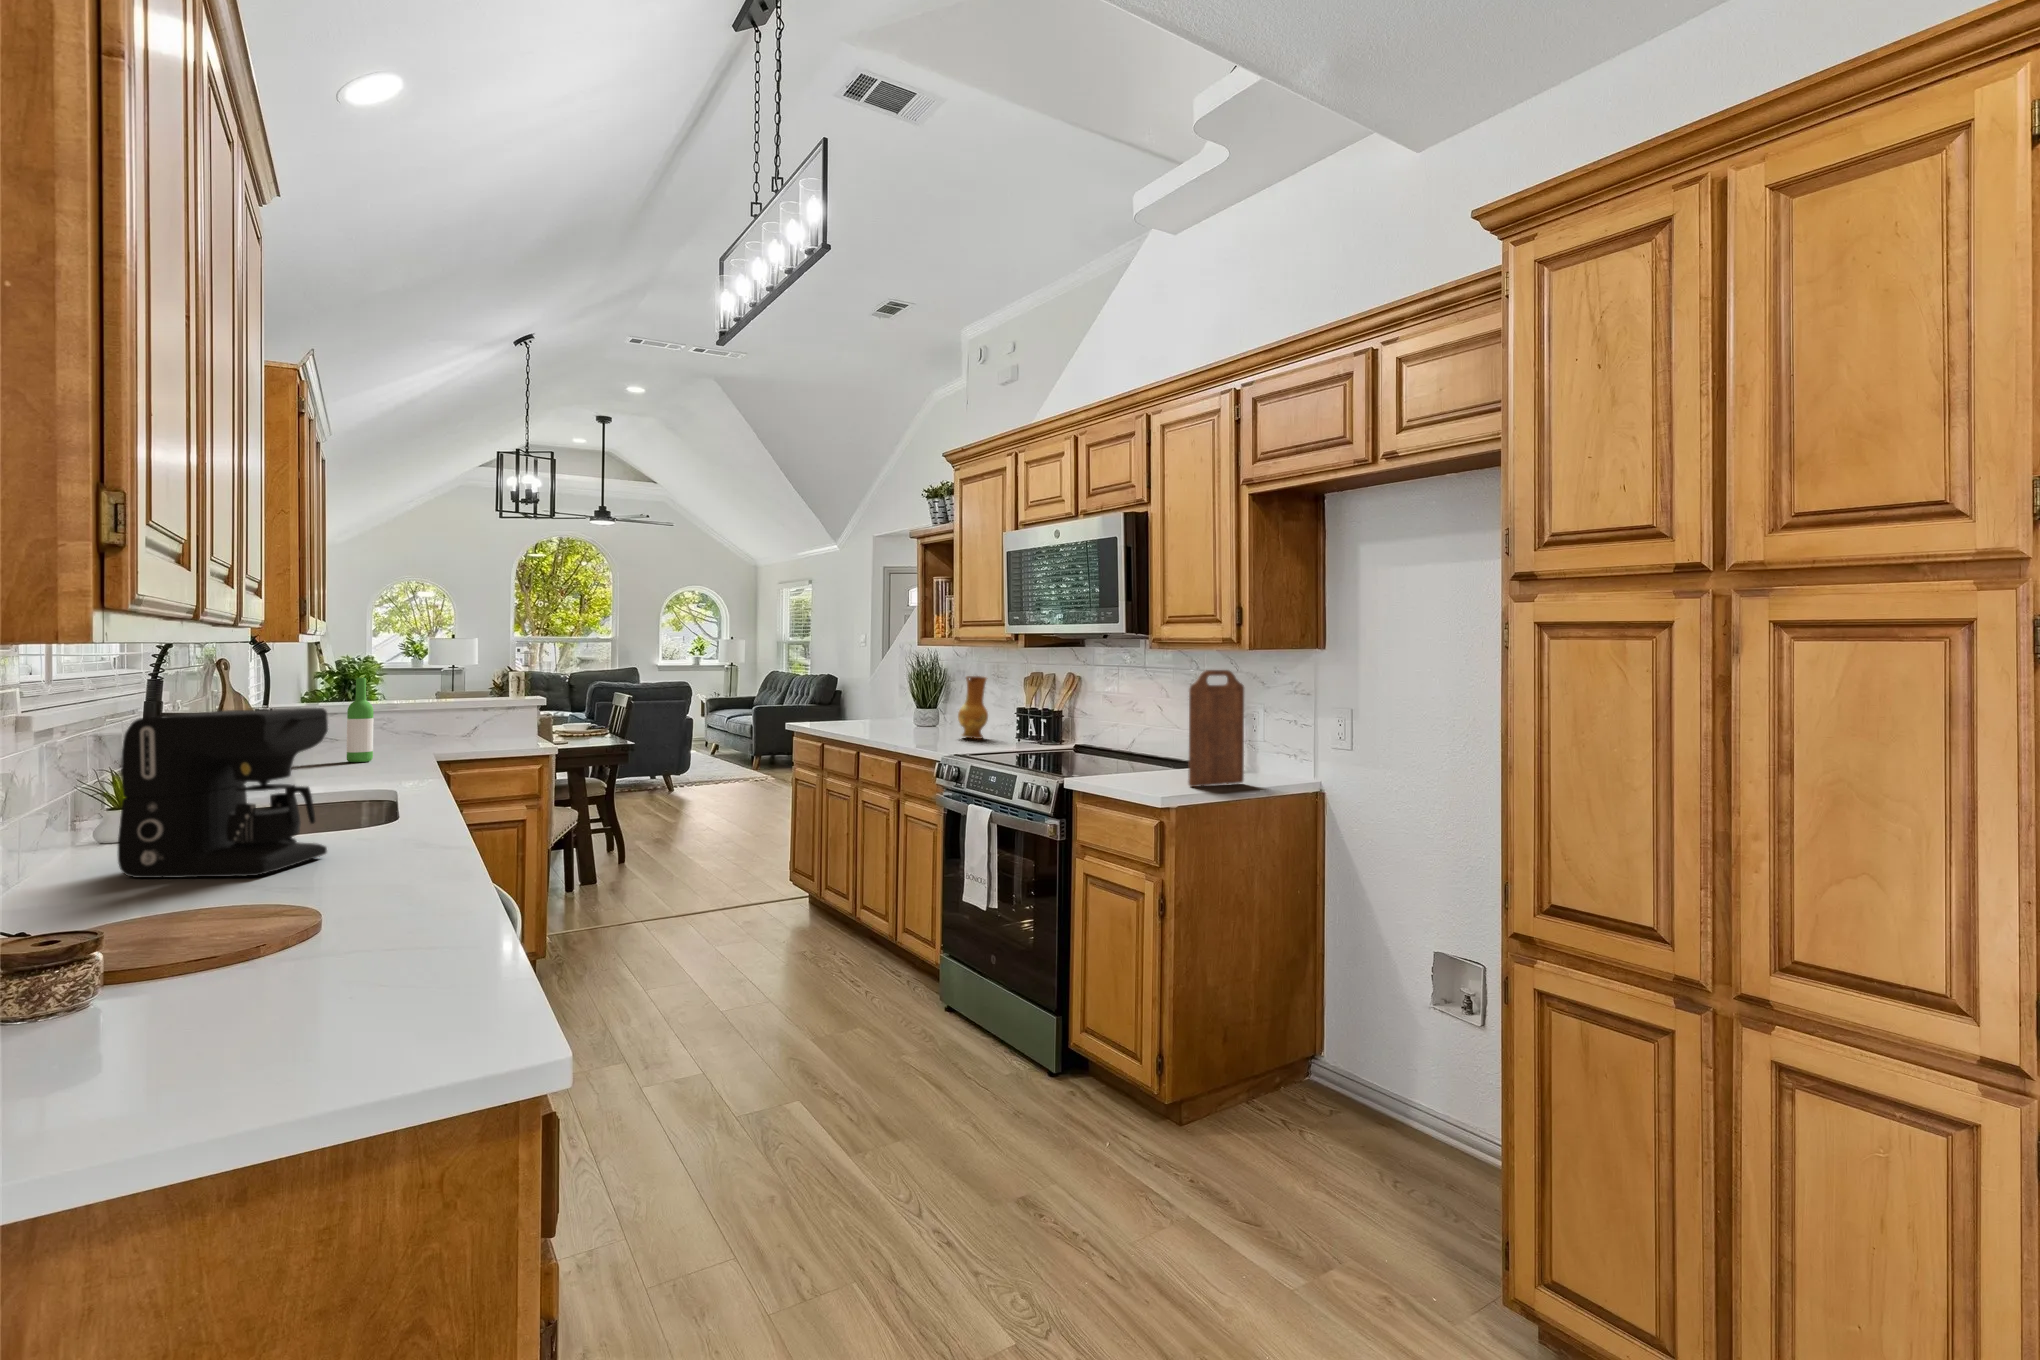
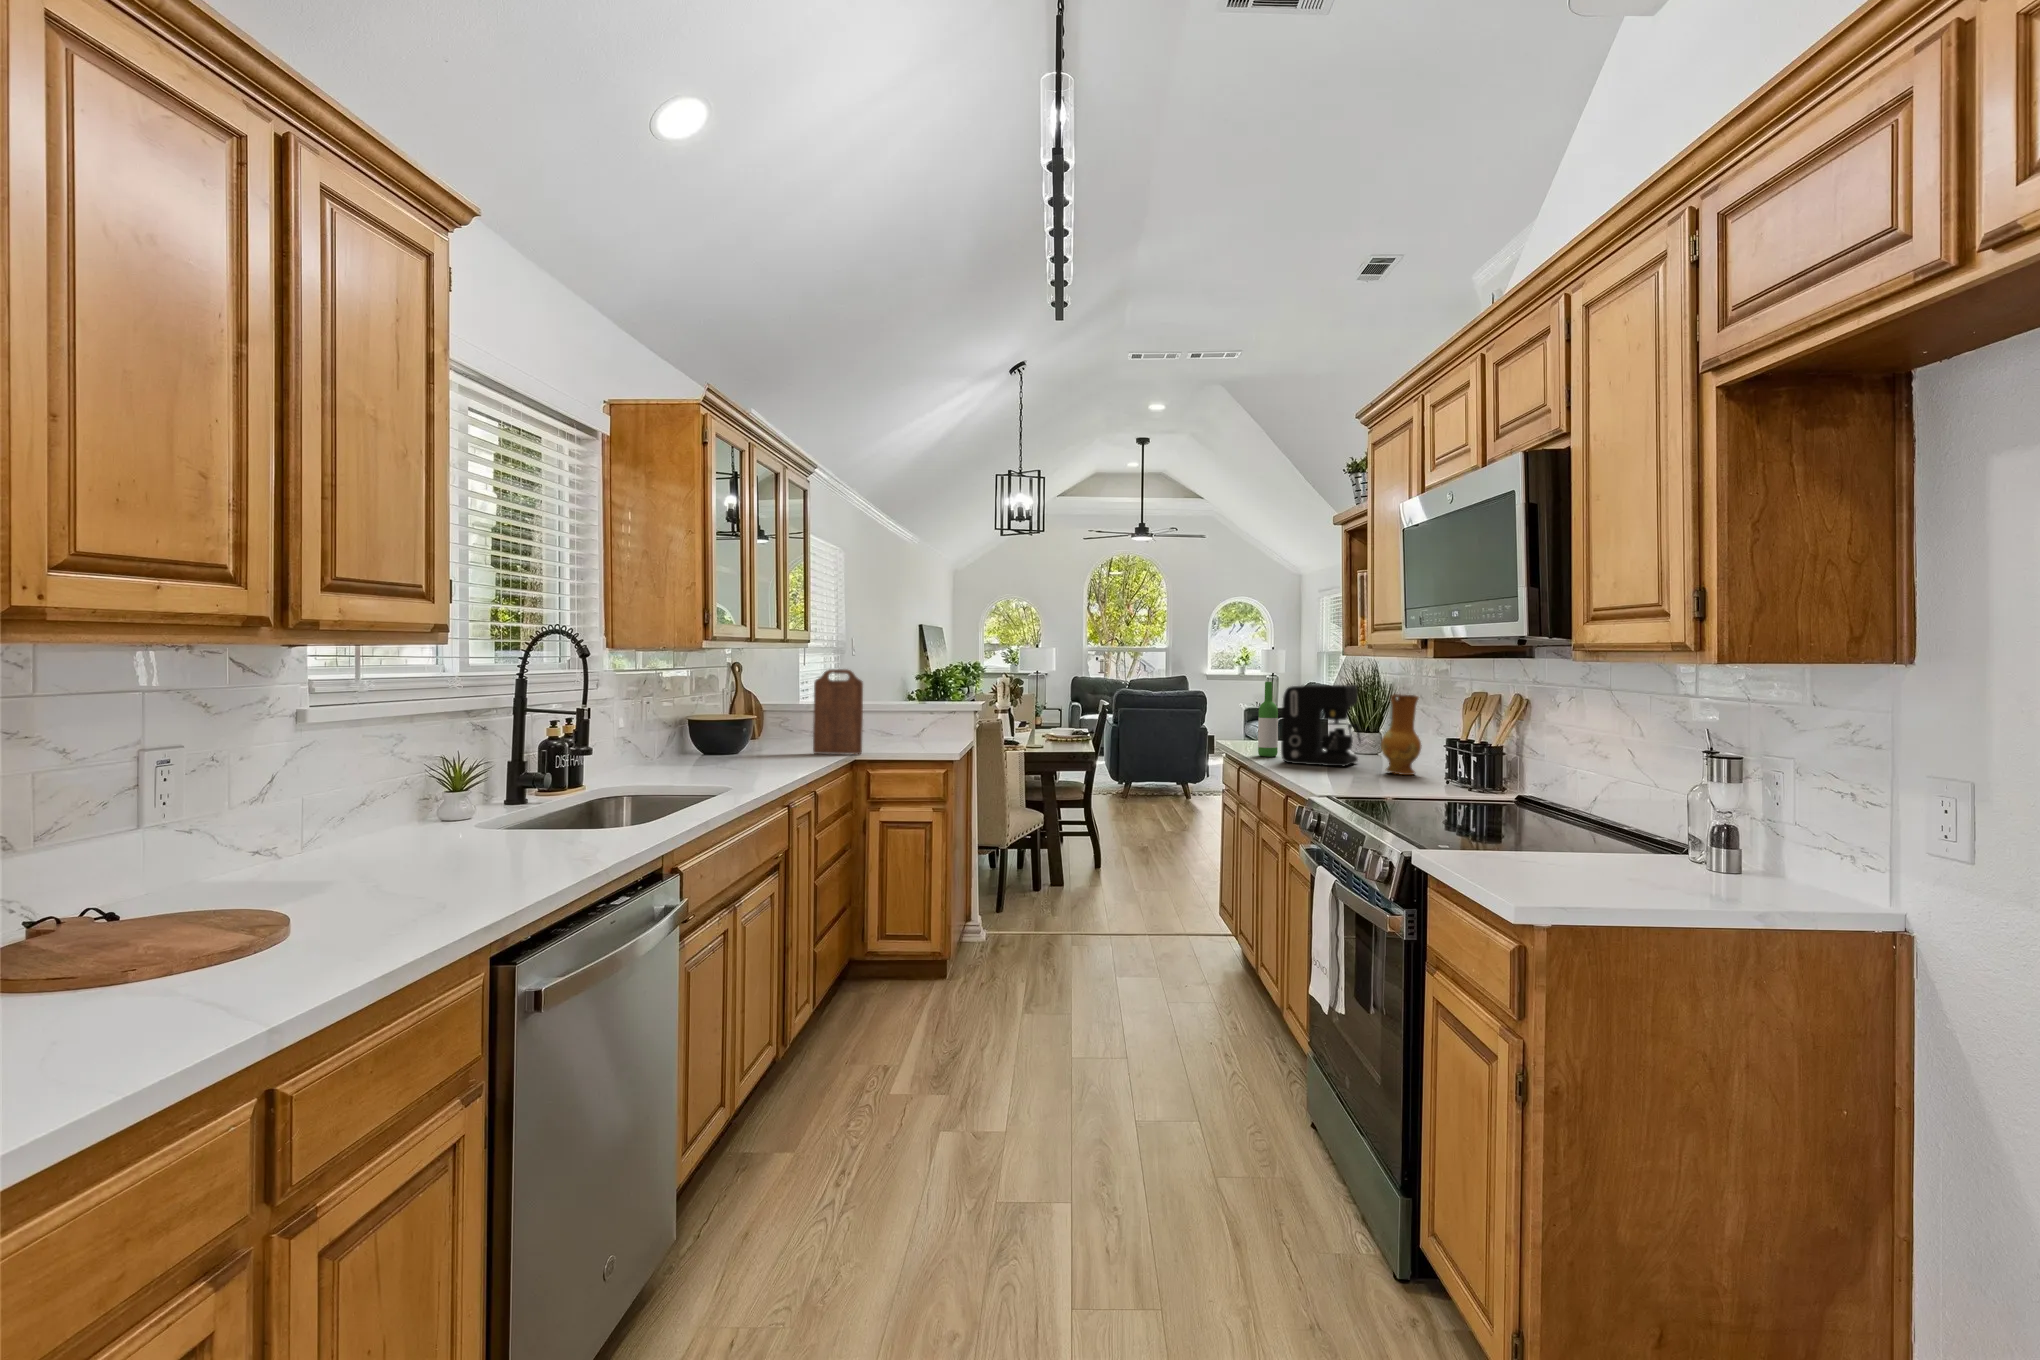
cutting board: present [1188,670,1244,787] -> present [813,669,863,754]
wine bottle: present [347,678,374,762] -> present [1258,682,1278,757]
coffee maker: present [118,708,328,878] -> present [1281,685,1361,766]

